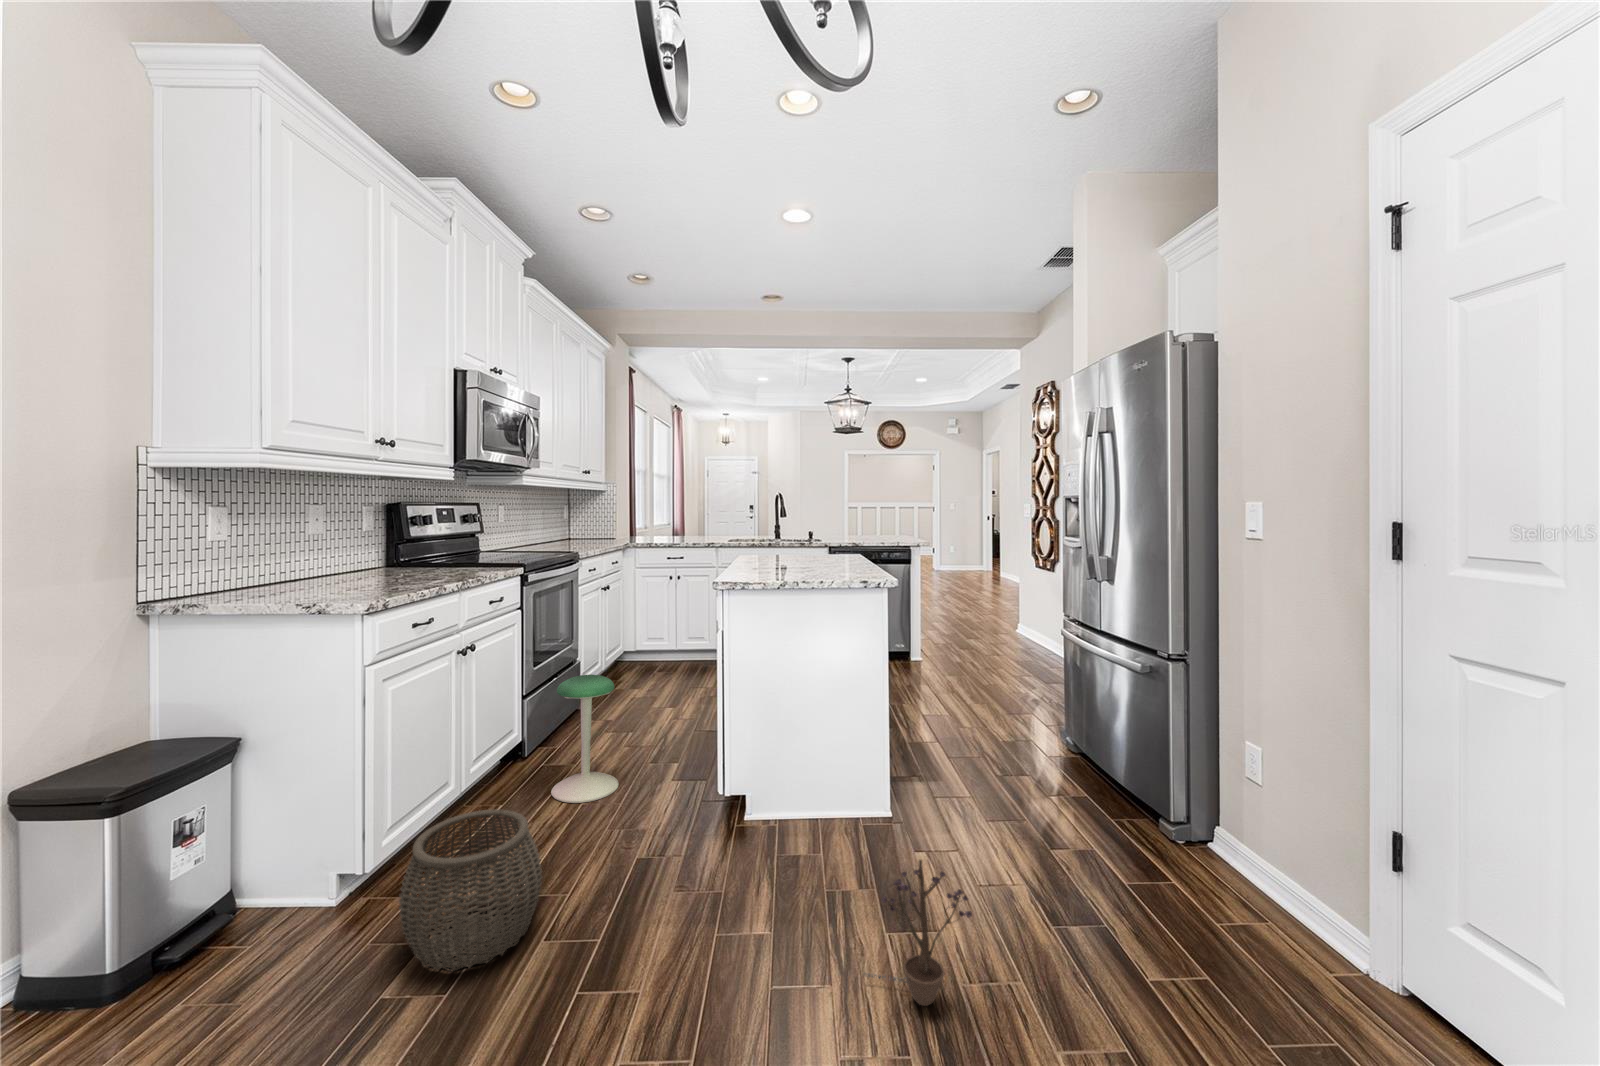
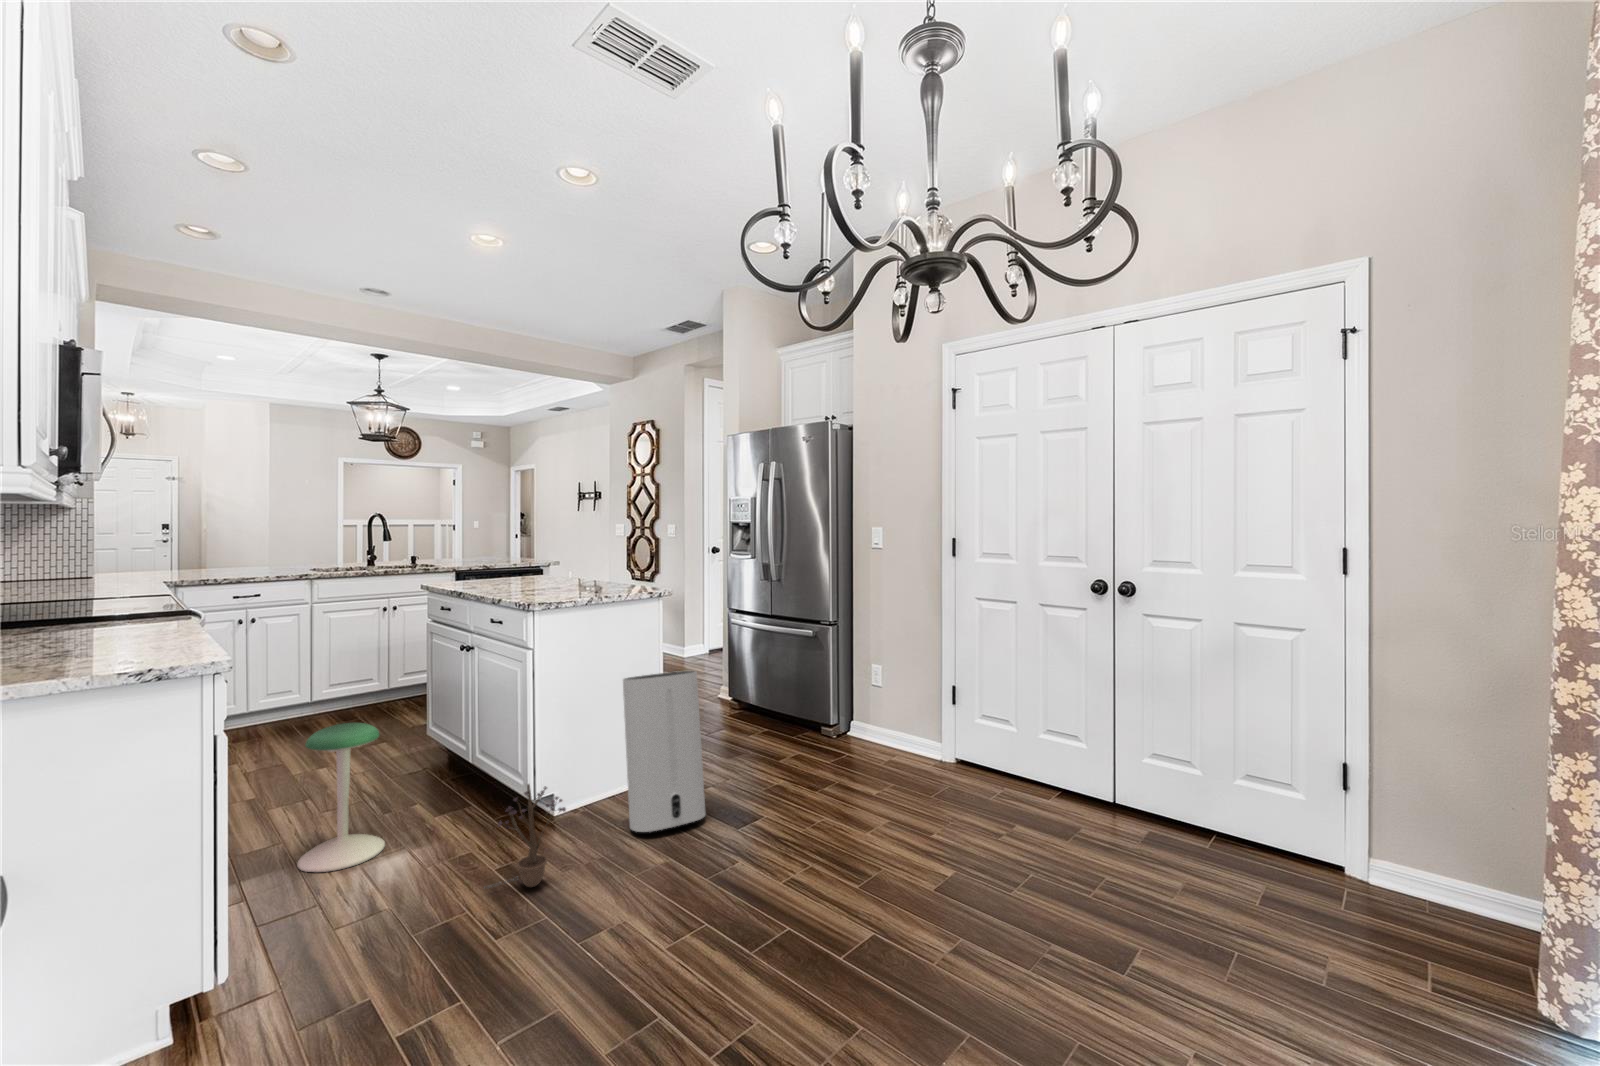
air purifier: none [776,684,877,893] -> present [623,671,705,832]
woven basket: present [399,809,542,971] -> none [344,839,490,1002]
decorative plant: present [867,860,972,1006] -> present [484,784,566,888]

